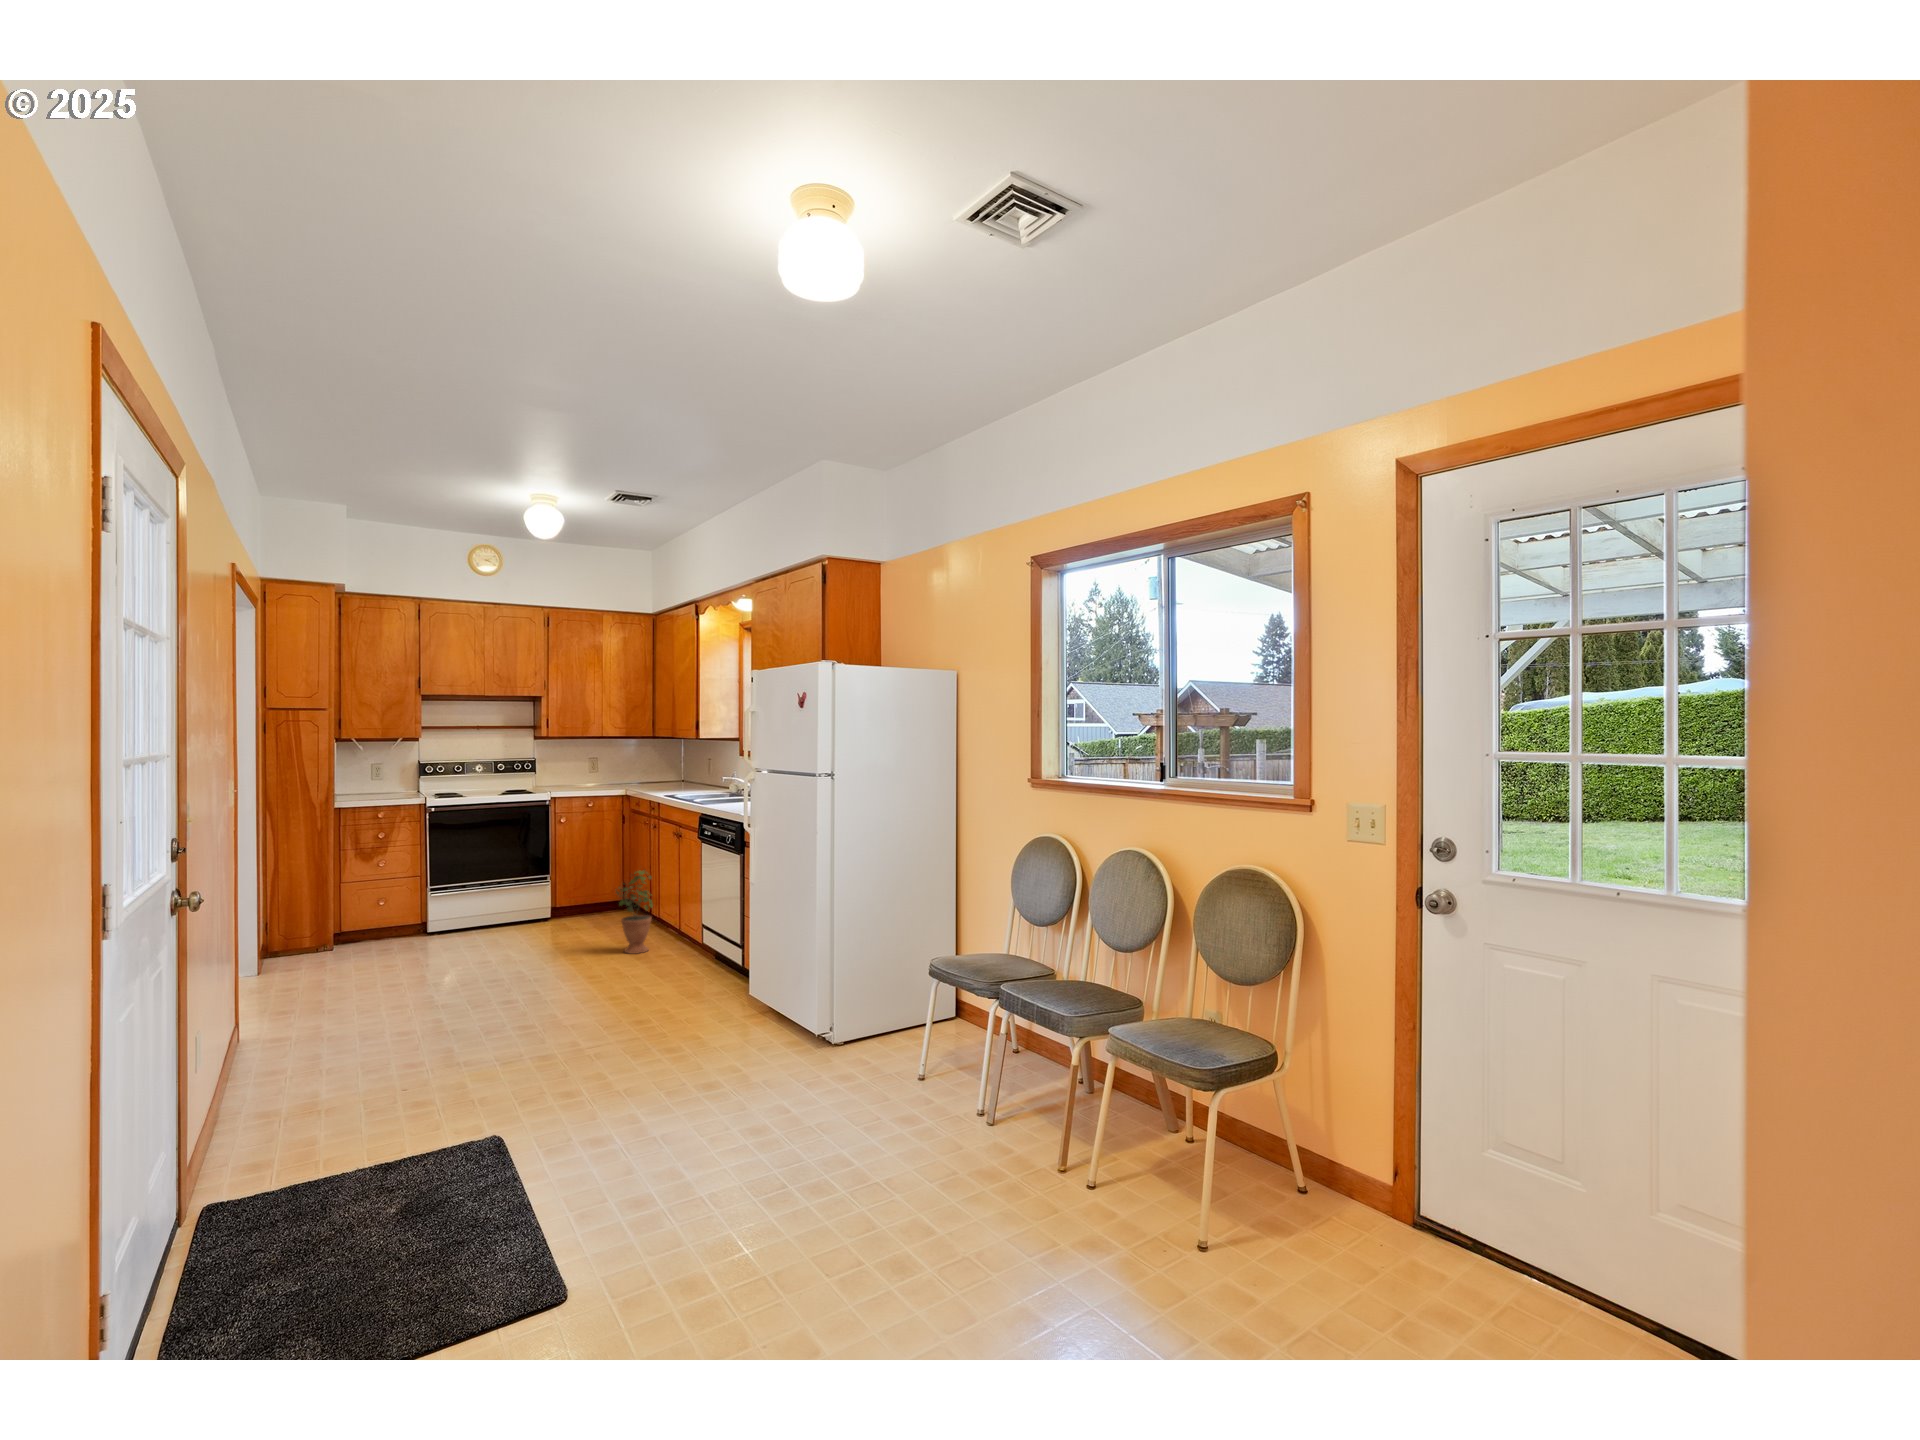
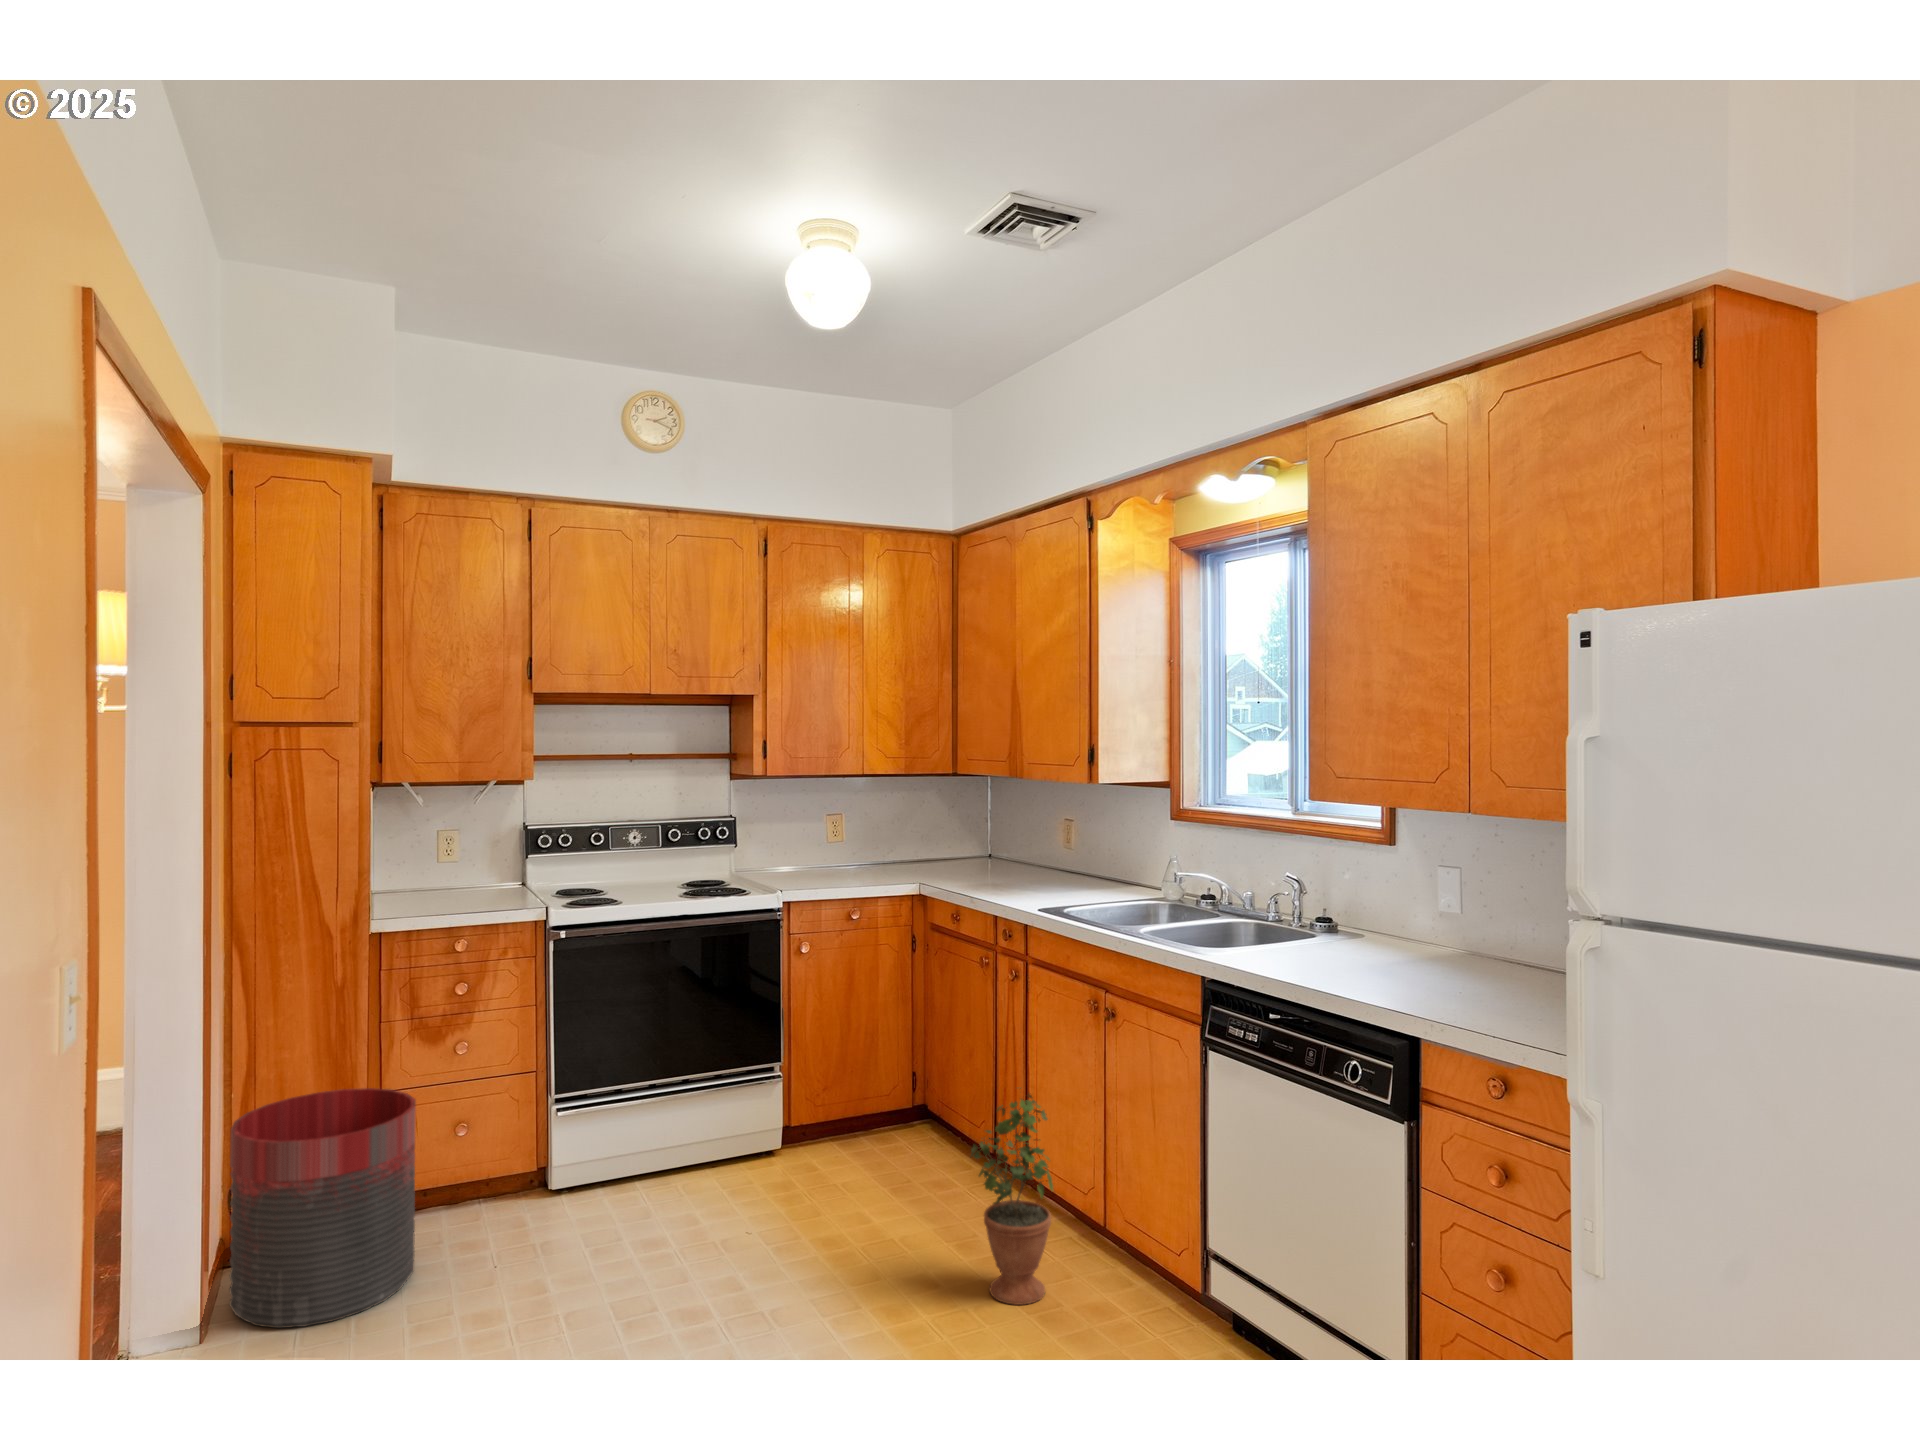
trash can: none [269,877,358,971] -> present [230,1088,416,1328]

